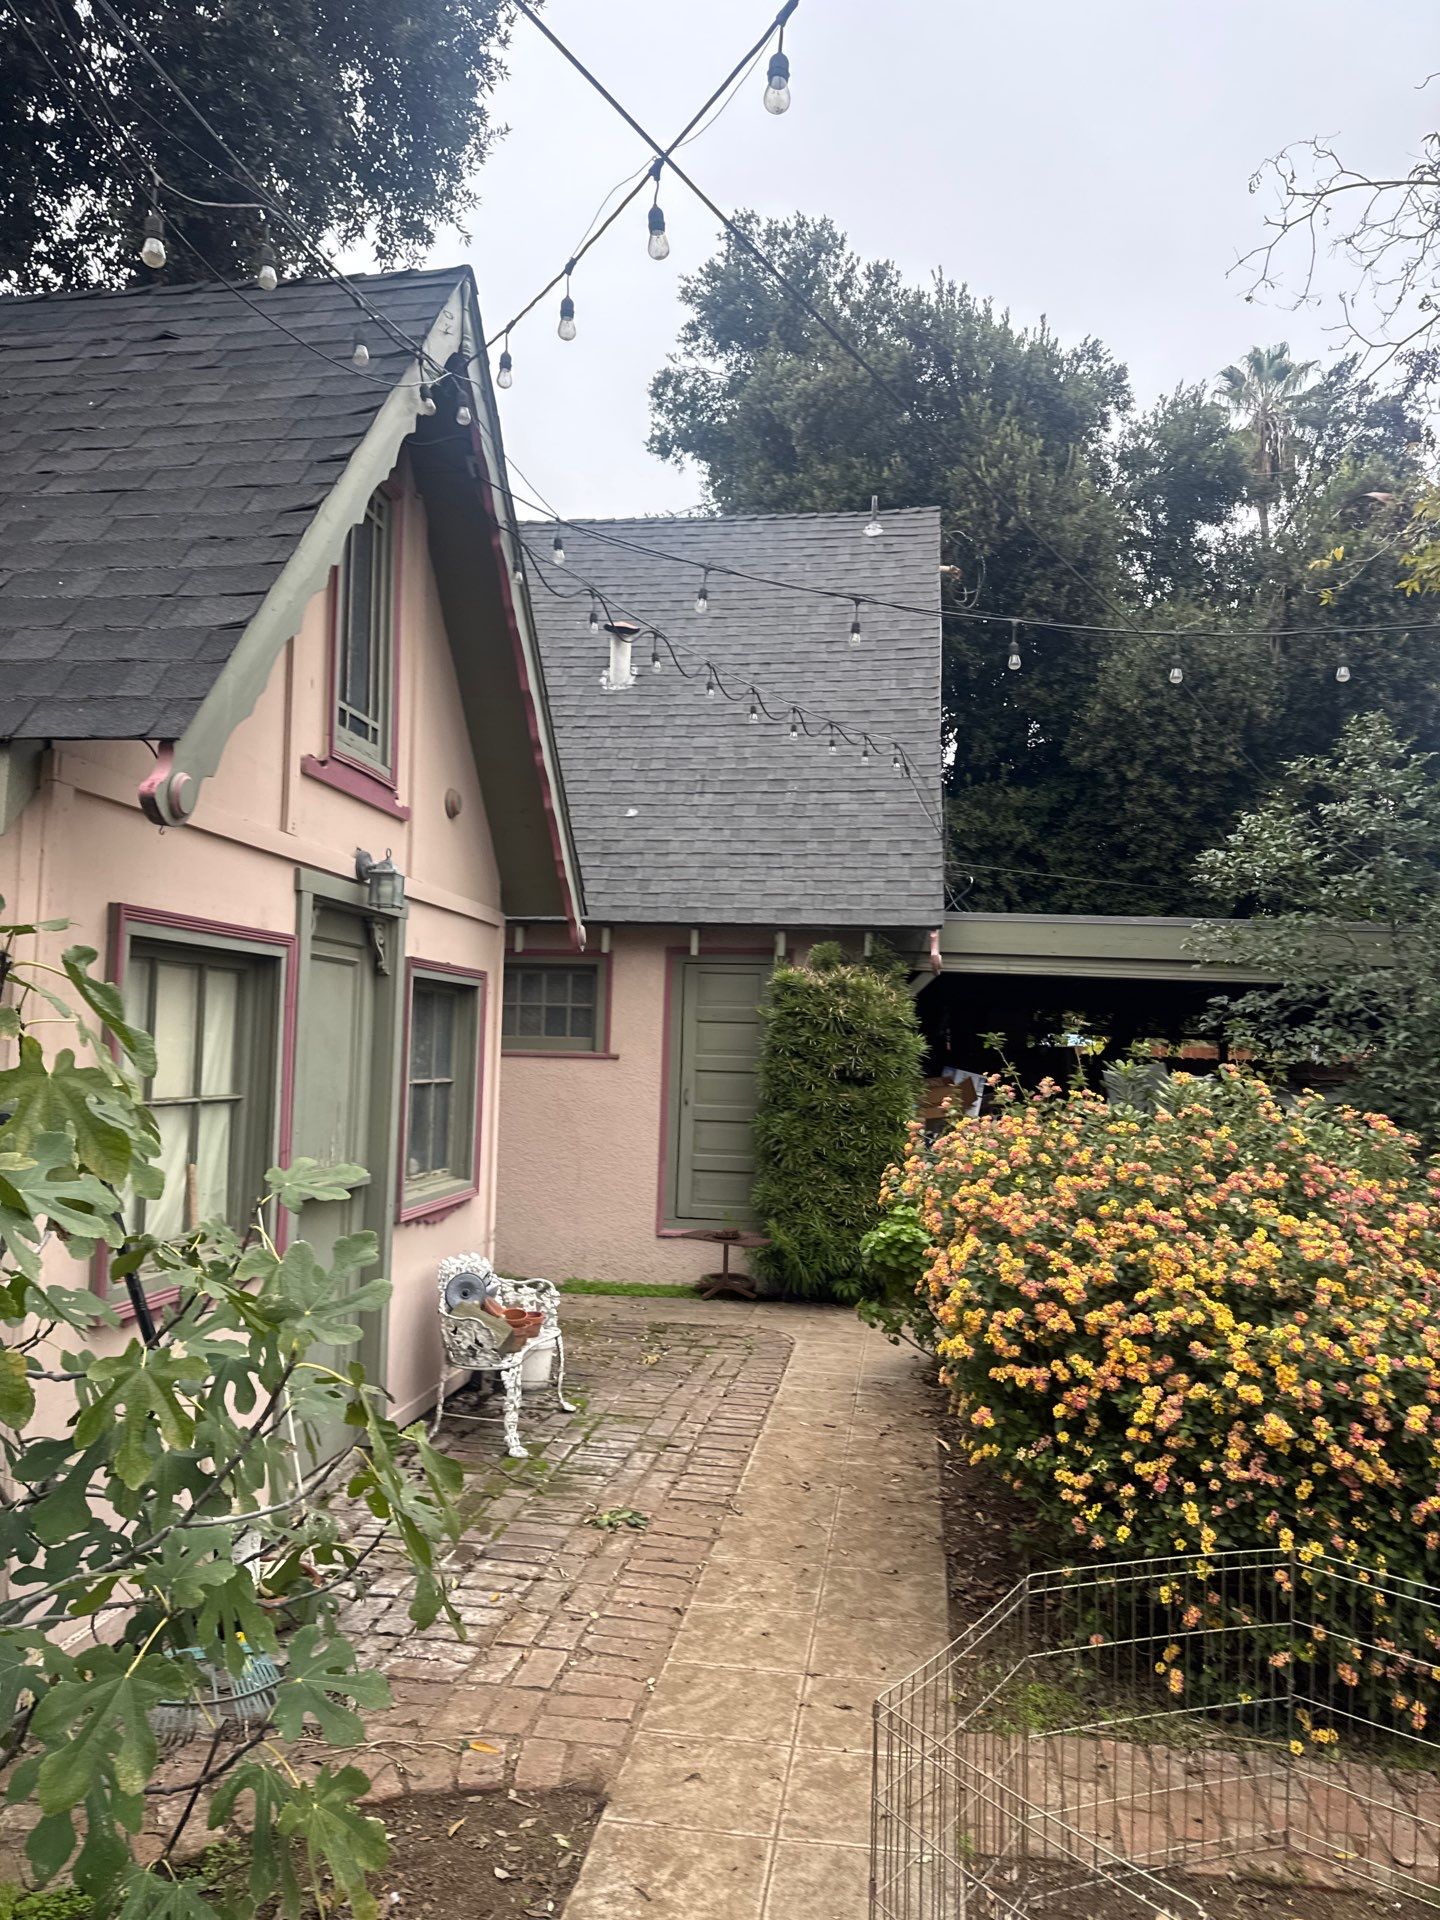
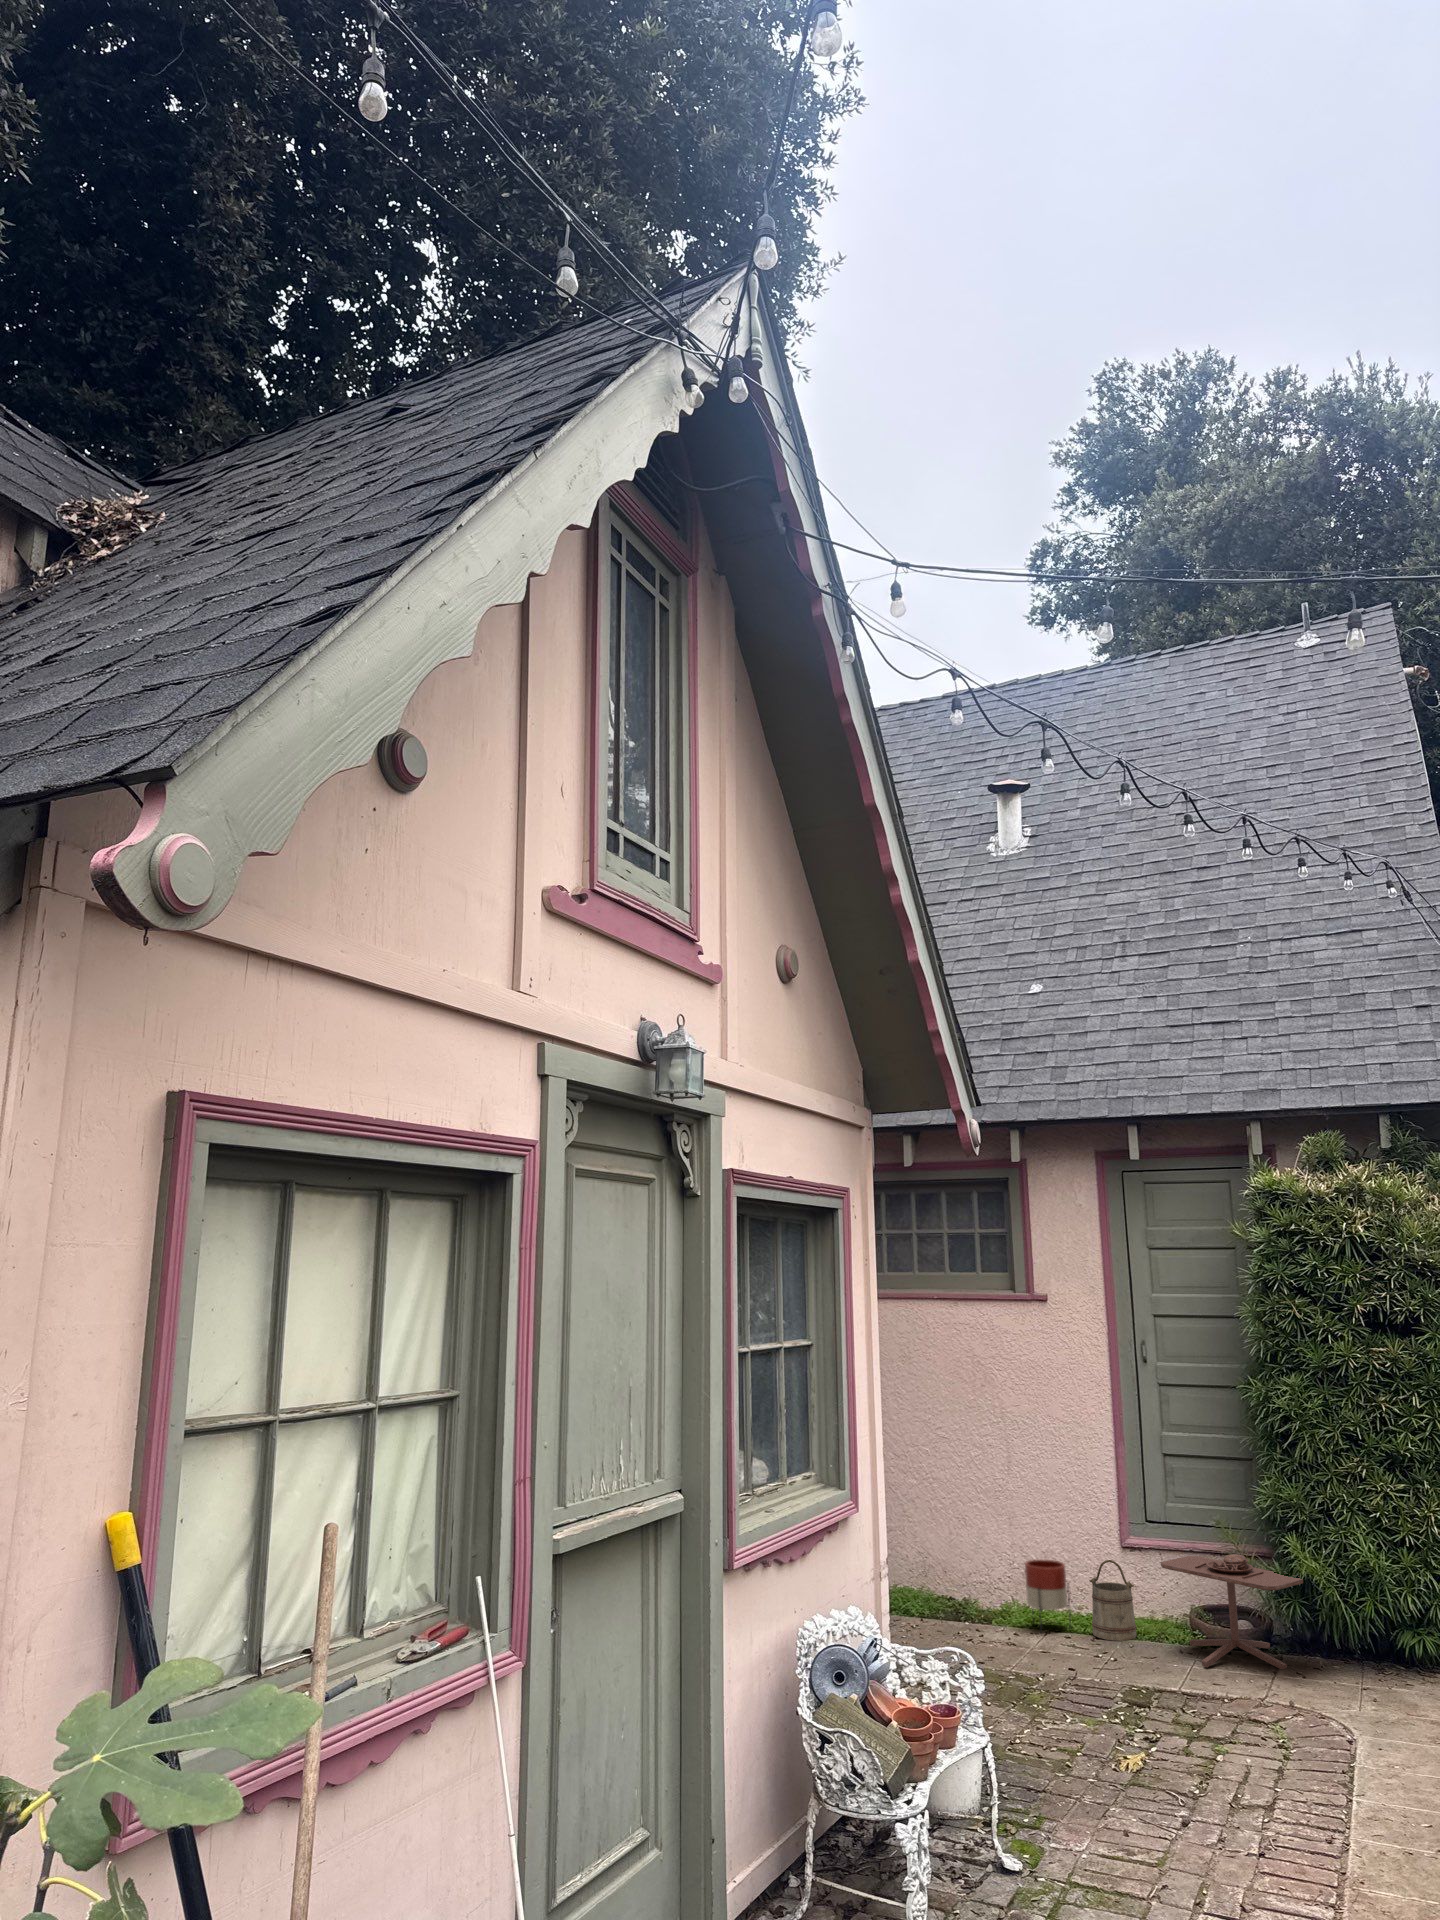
bucket: none [630,1234,661,1288] -> present [1089,1560,1137,1641]
planter: none [585,1236,616,1286] -> present [1025,1559,1071,1619]

